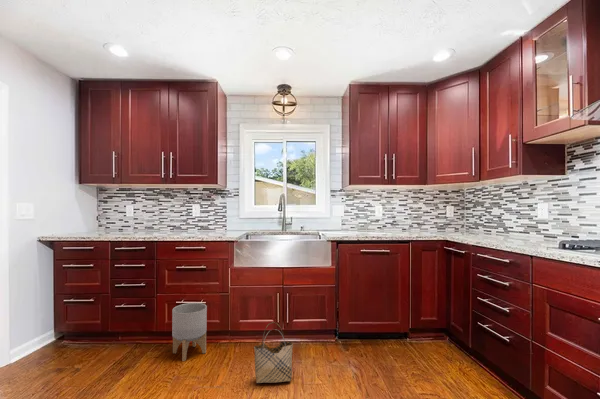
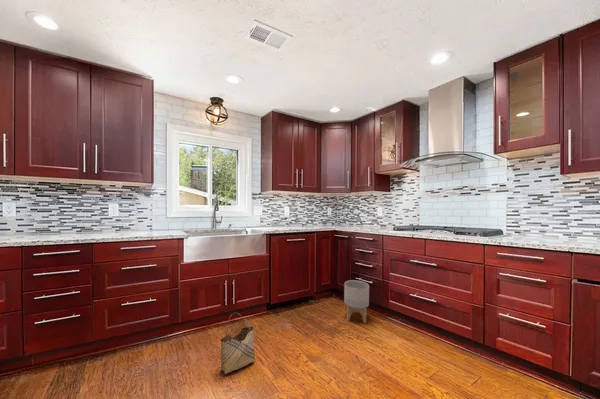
planter: present [172,303,207,361] -> present [344,280,369,323]

